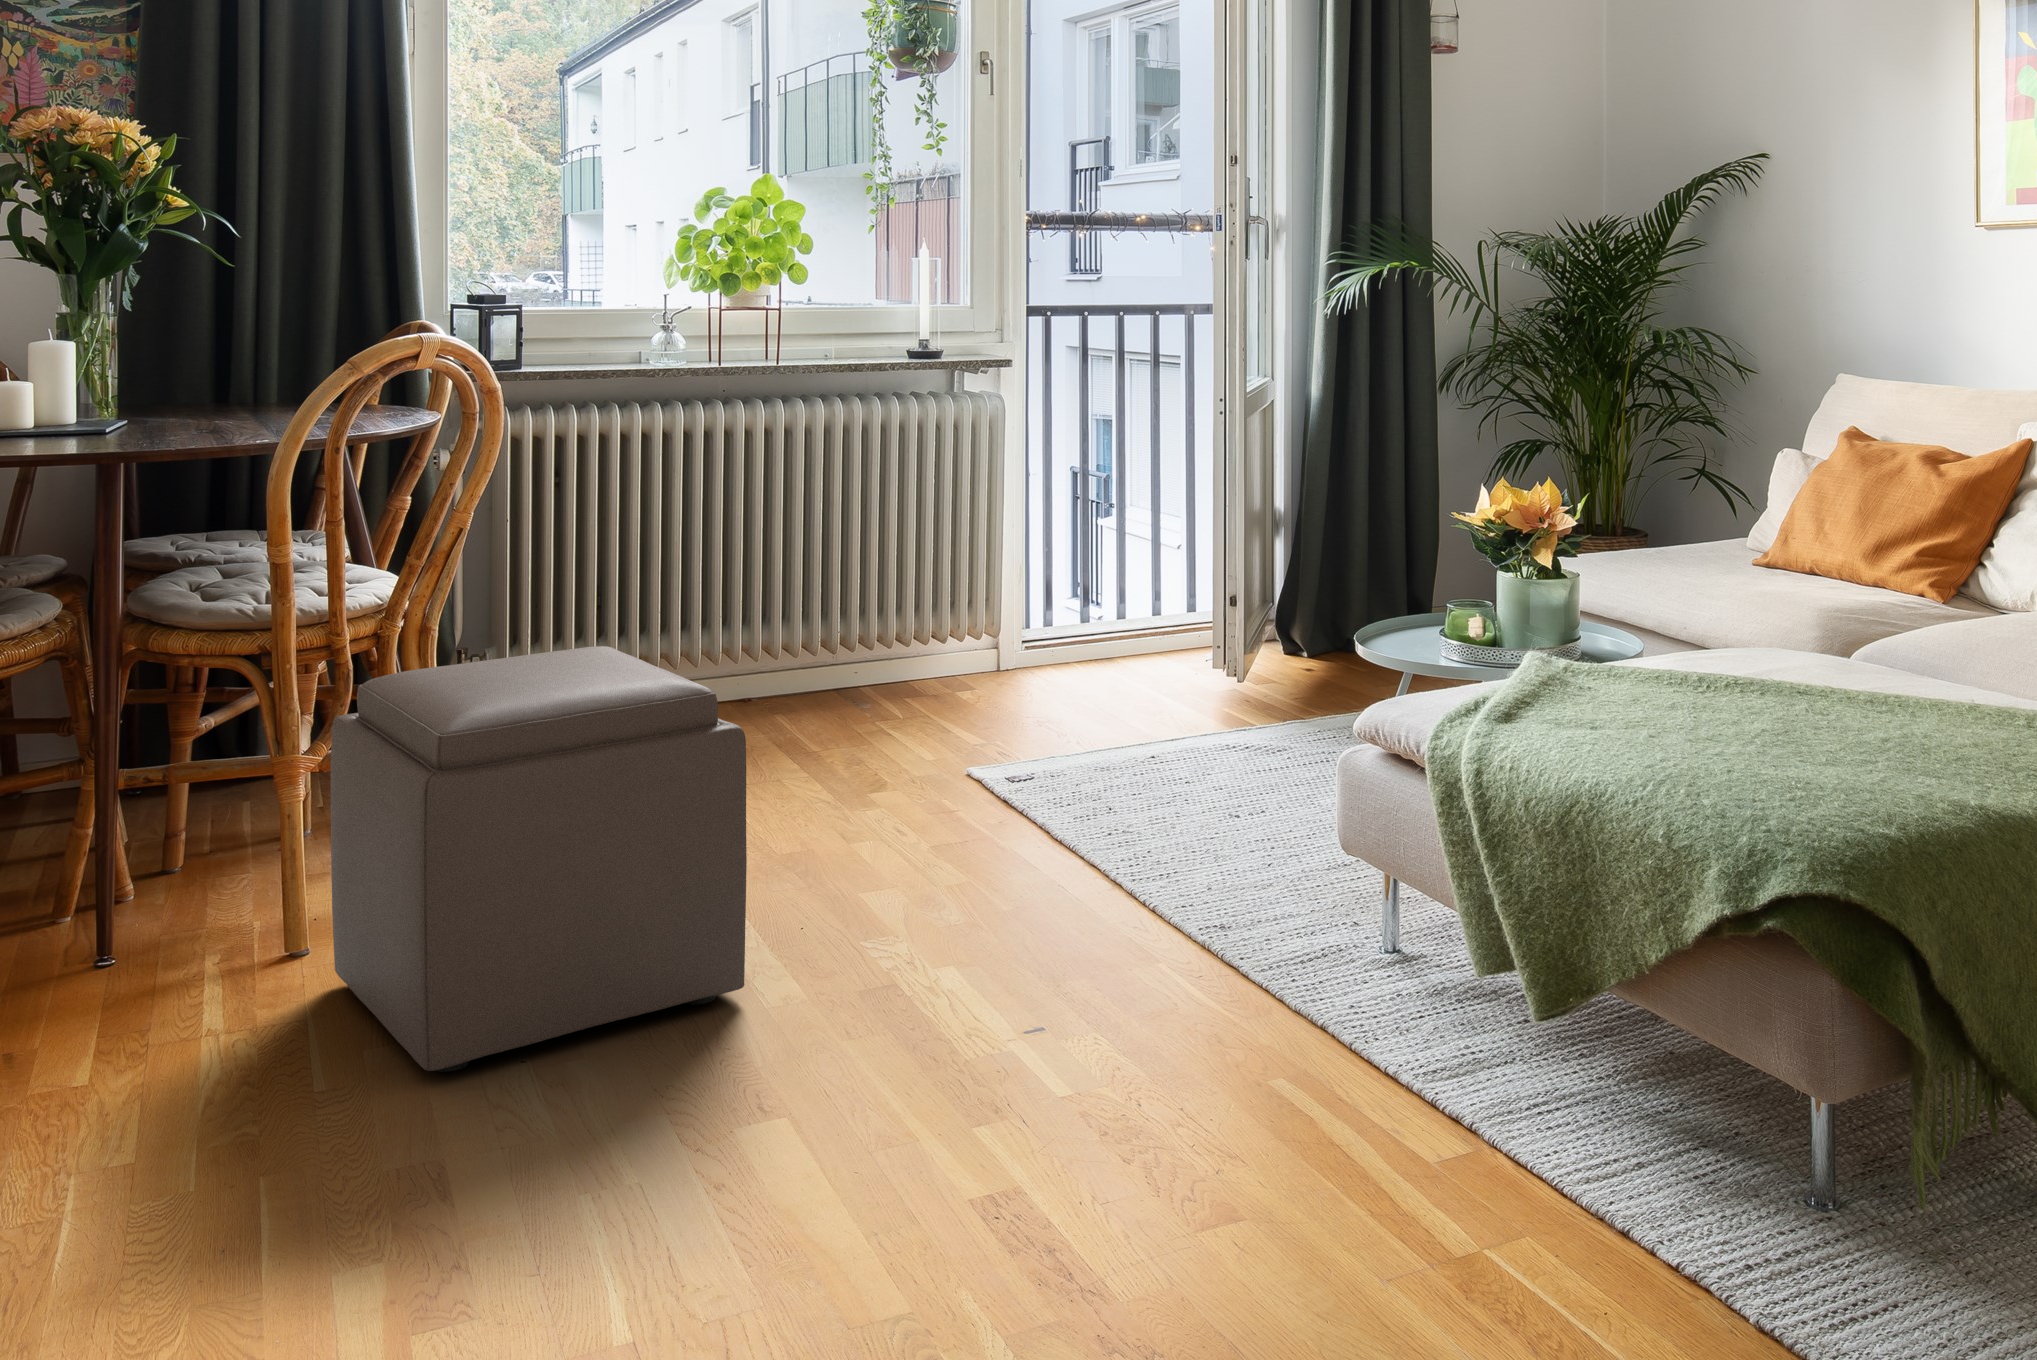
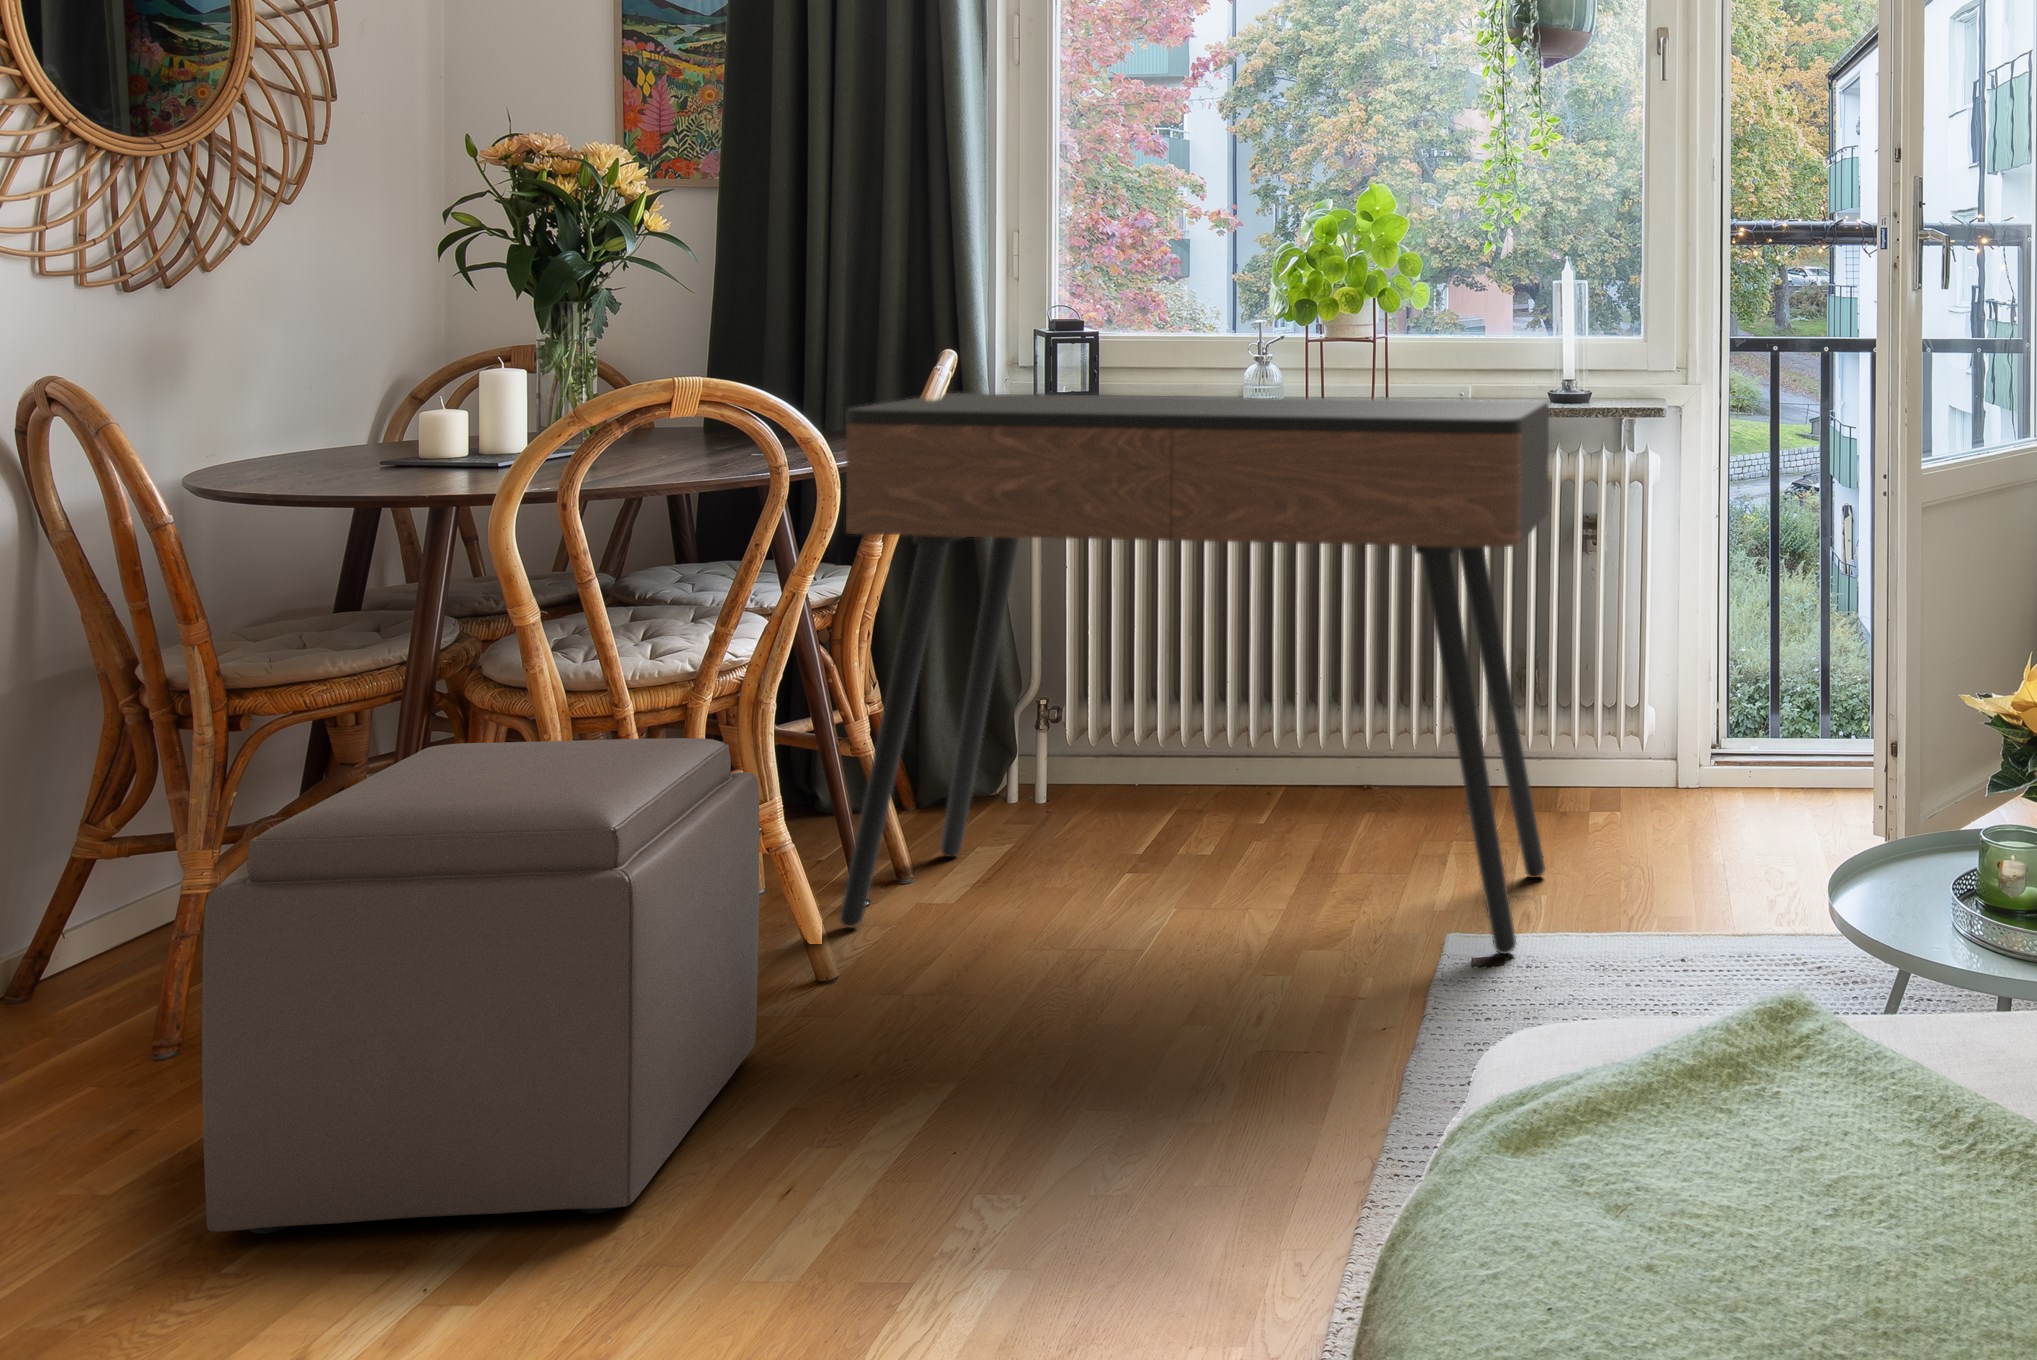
console table: none [485,352,1077,842] -> present [839,393,1549,954]

